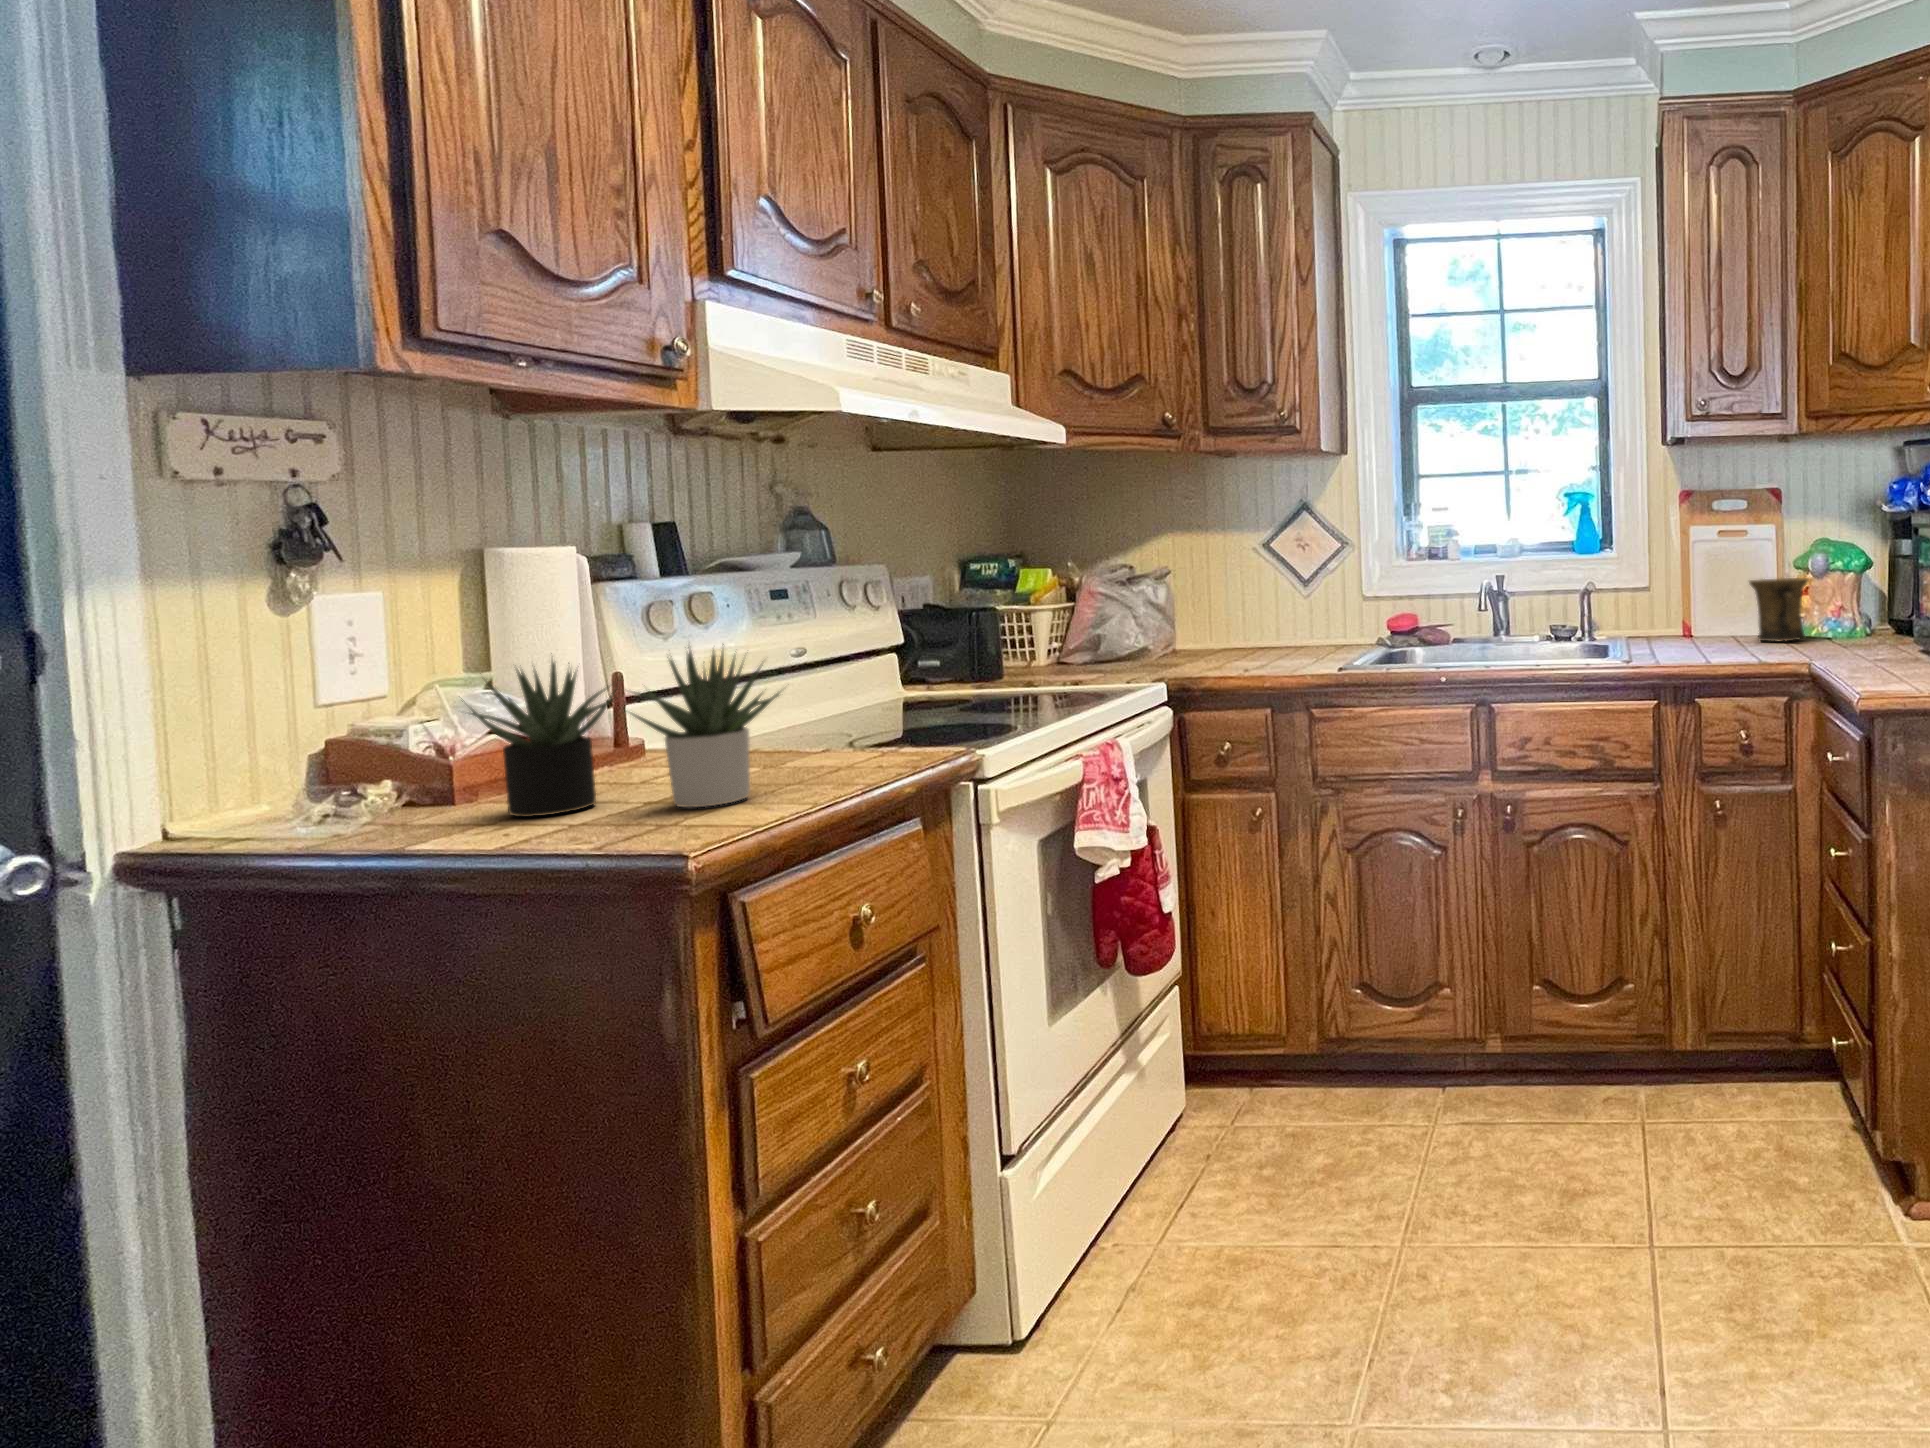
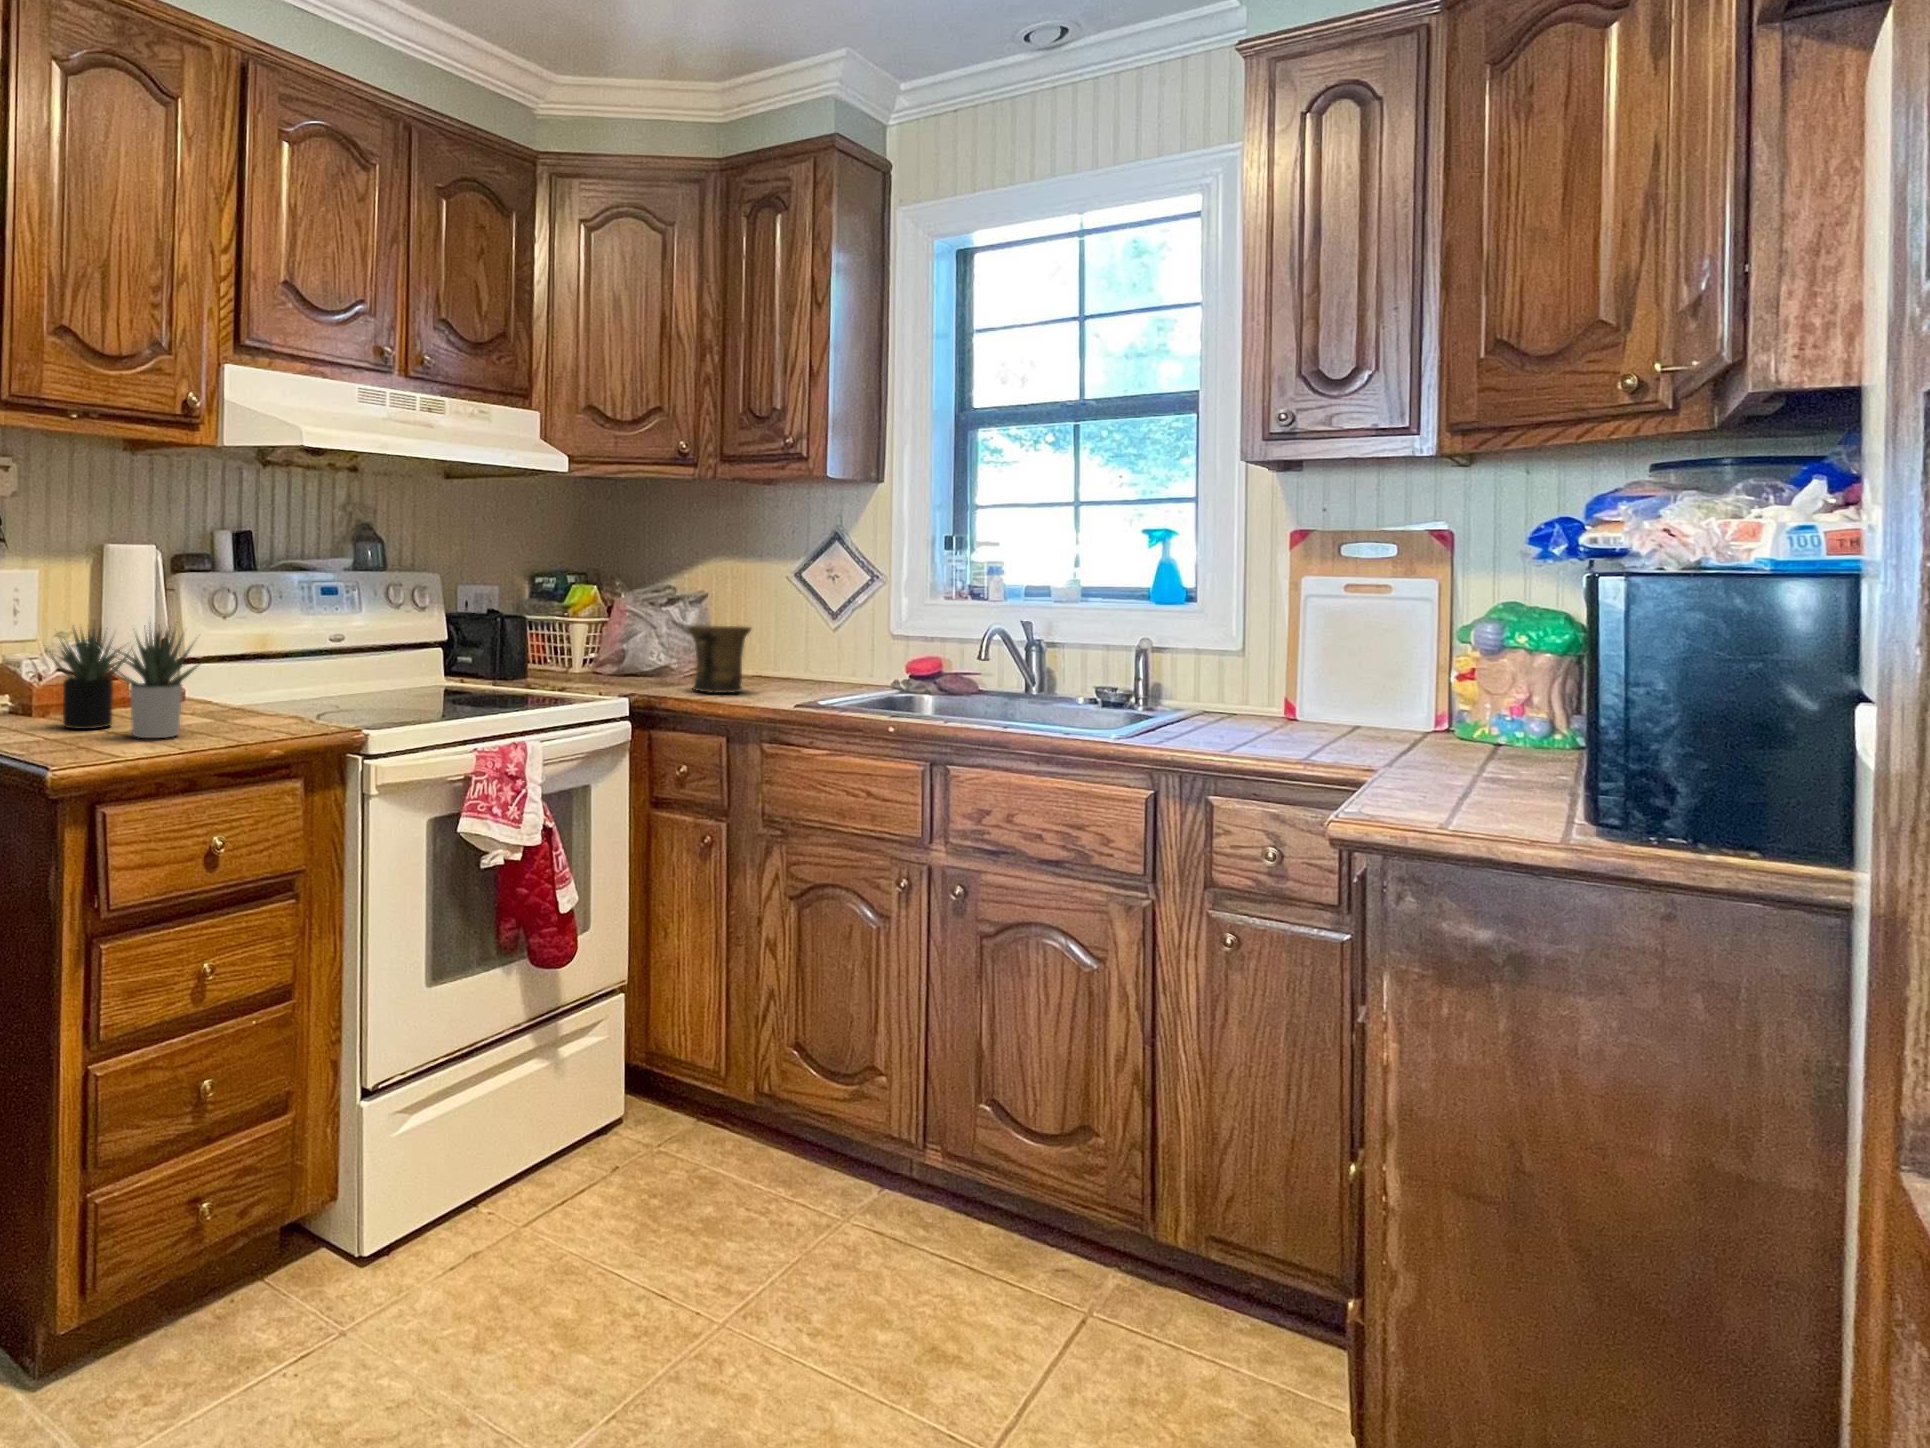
mug: present [1749,578,1808,641] -> present [688,625,751,693]

